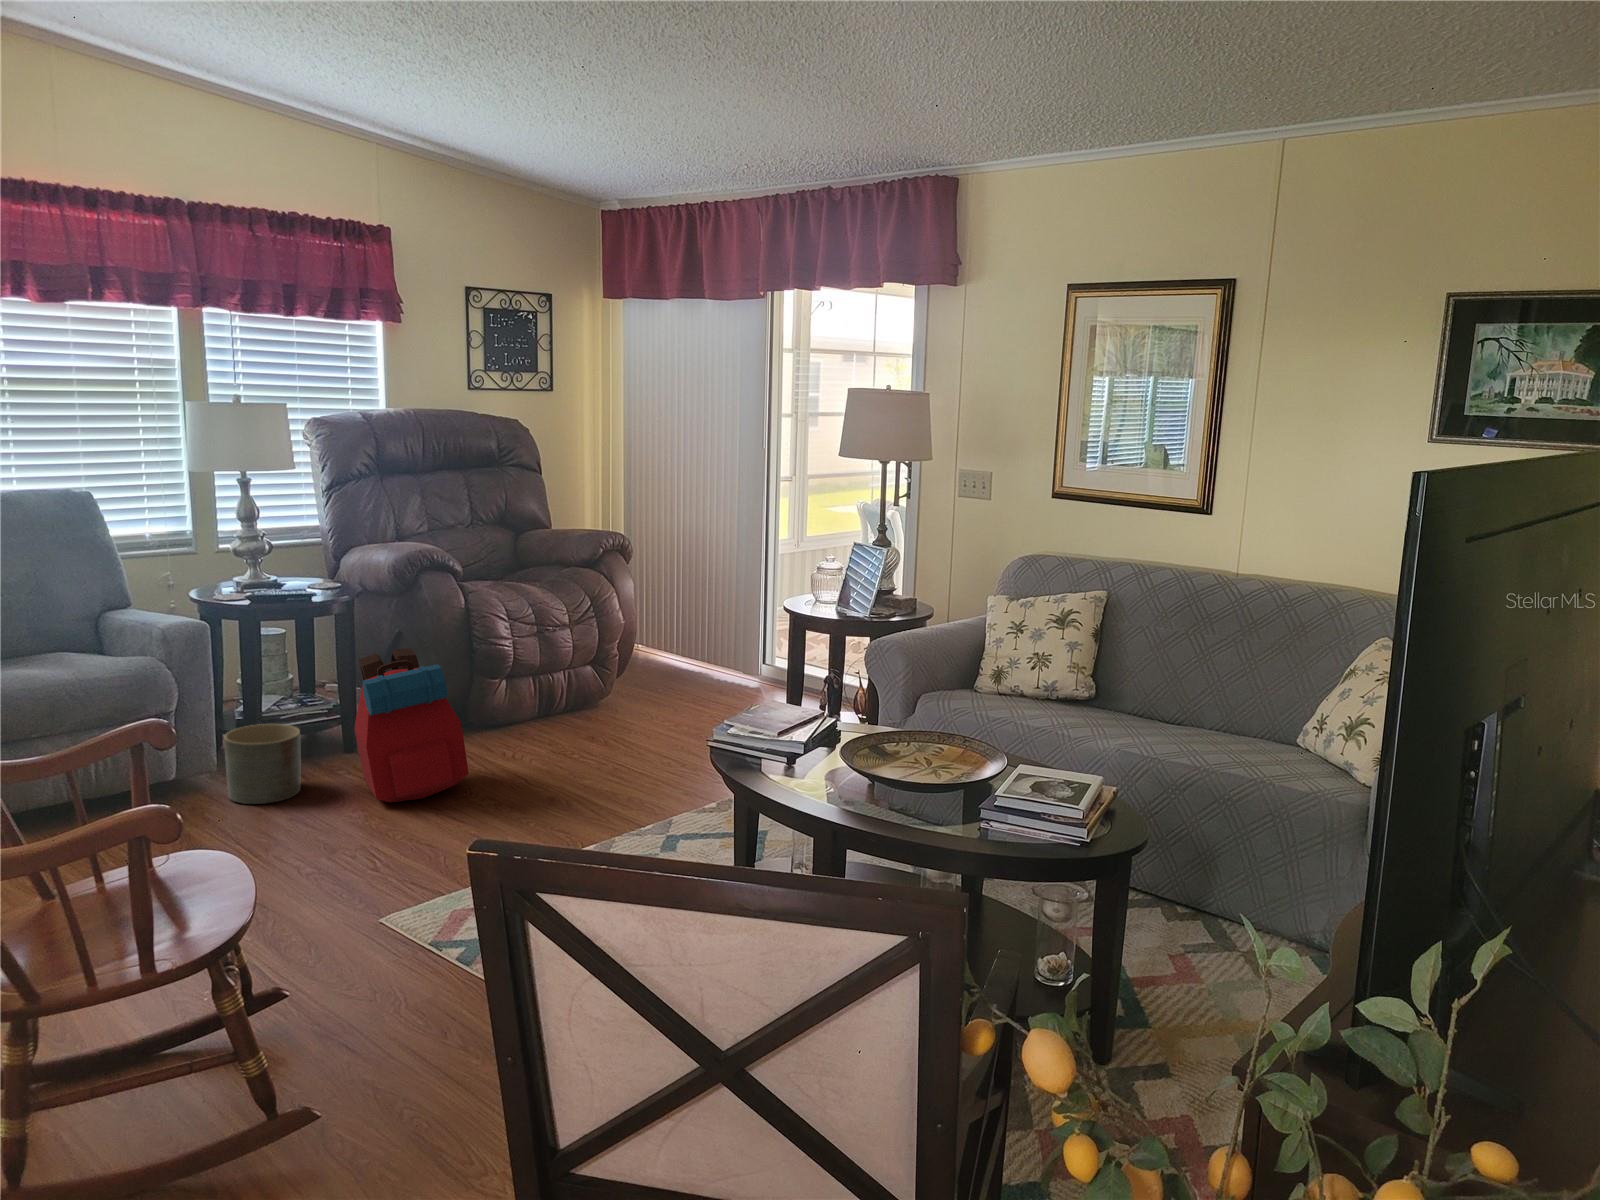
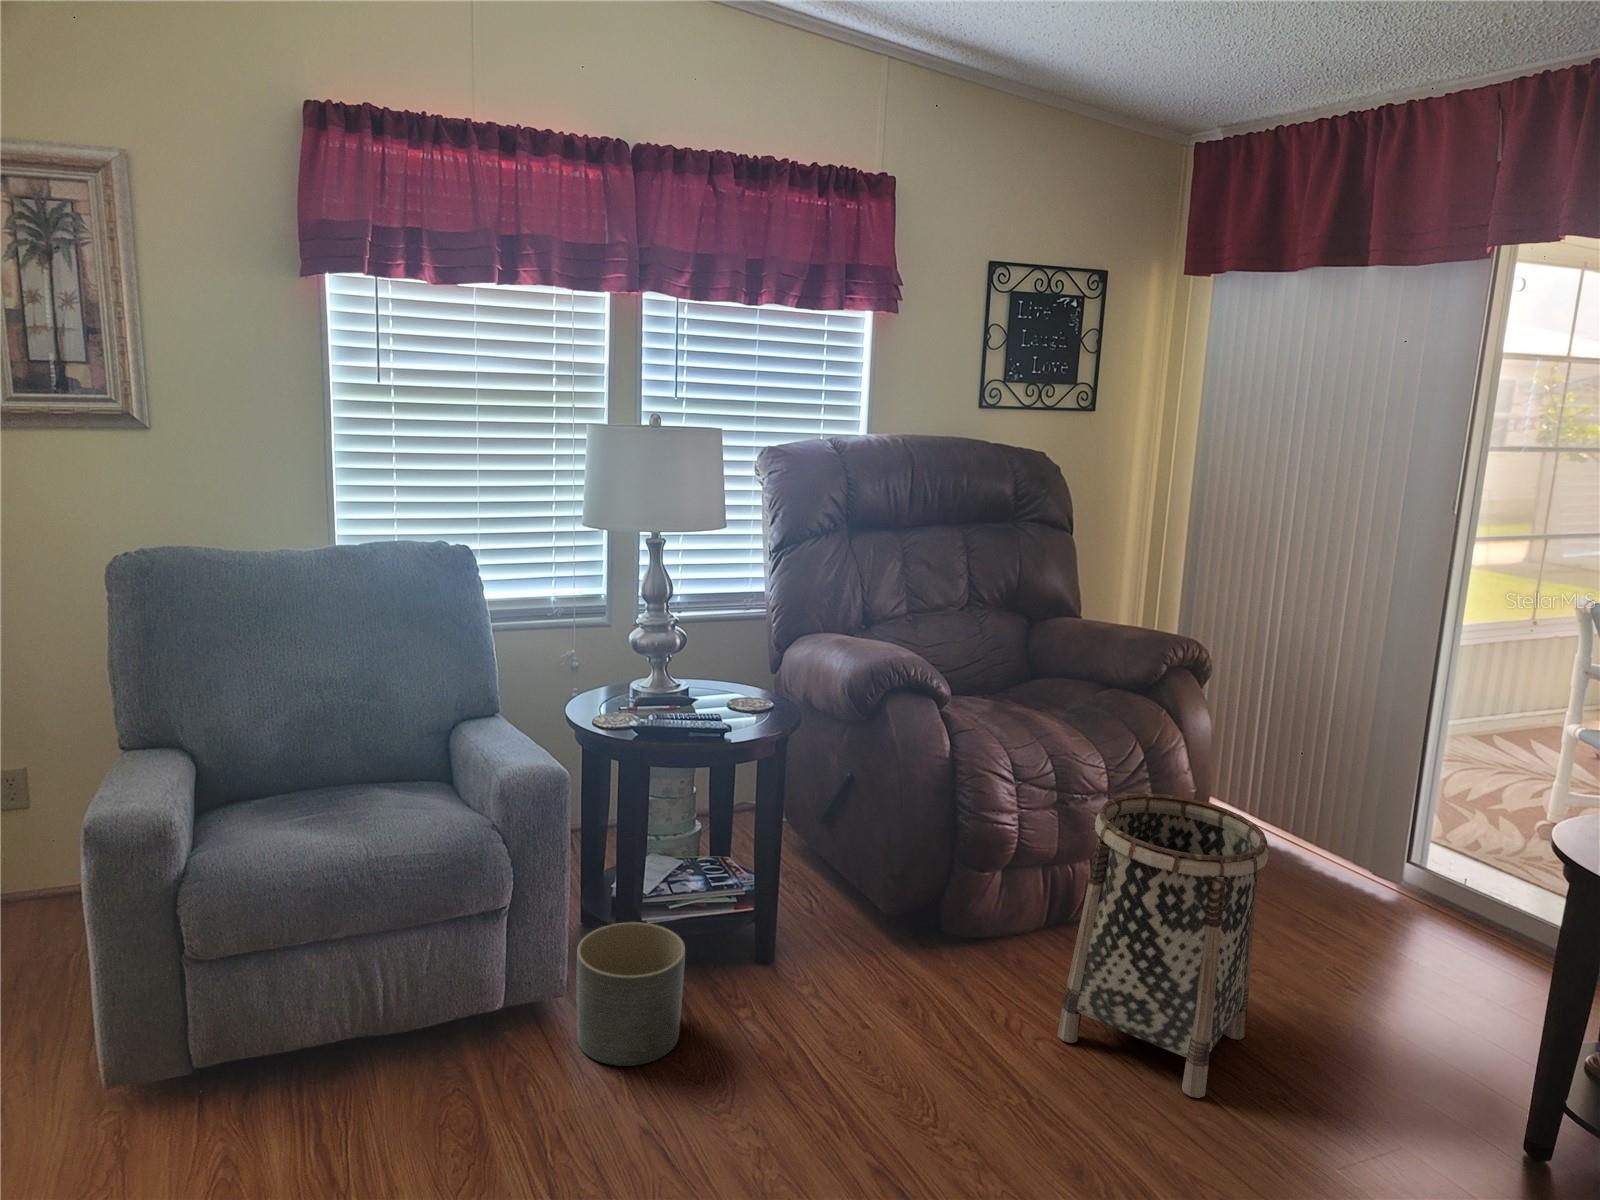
basket: none [545,613,654,768] -> present [1058,794,1269,1098]
backpack: present [354,648,469,803] -> none [763,840,934,1112]

